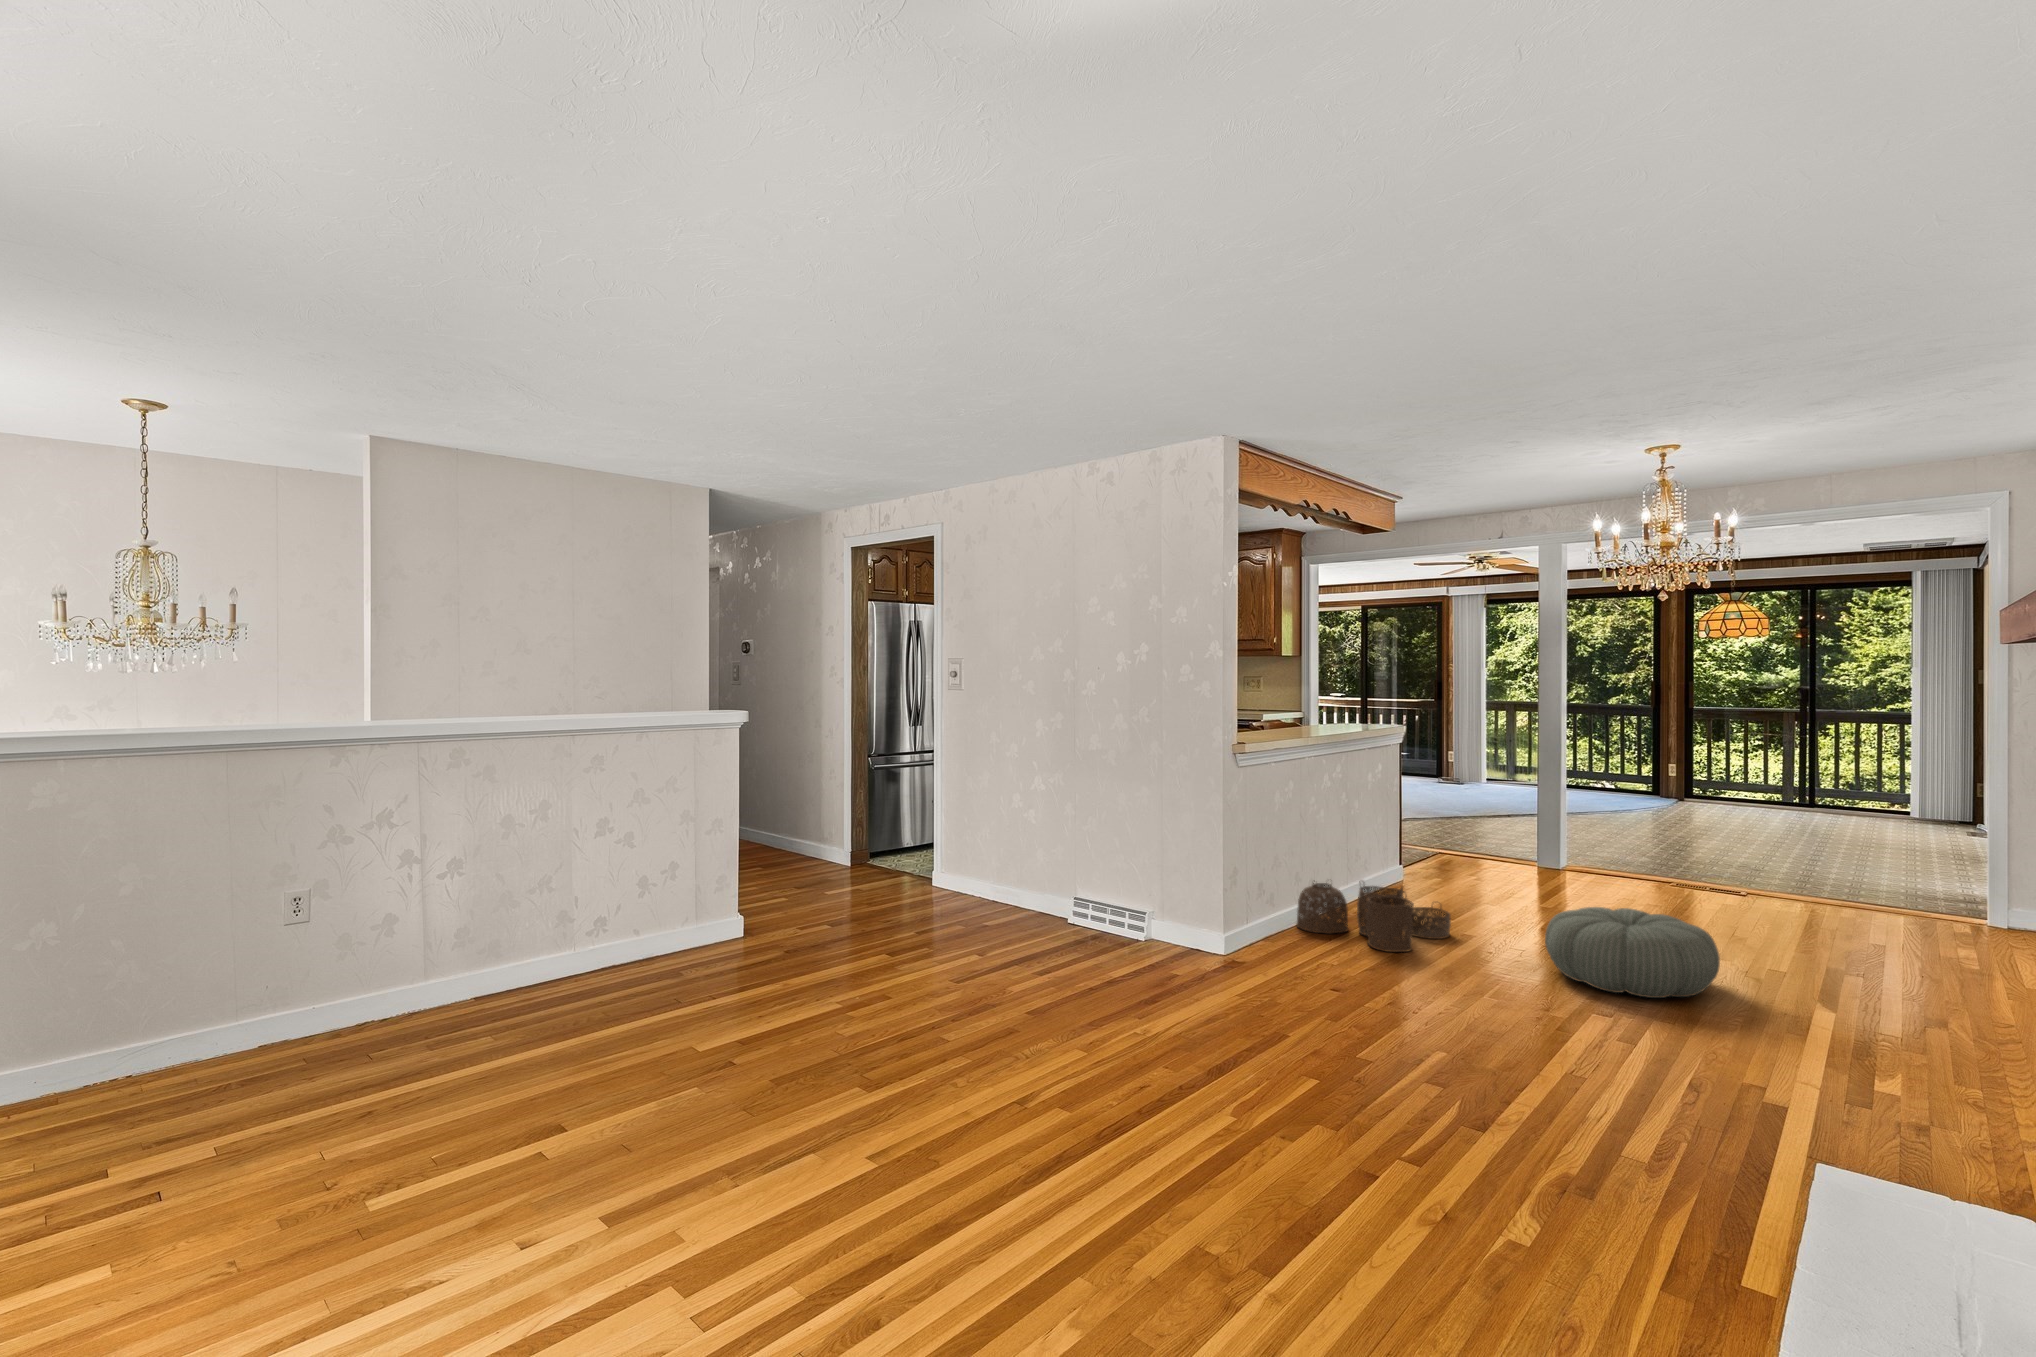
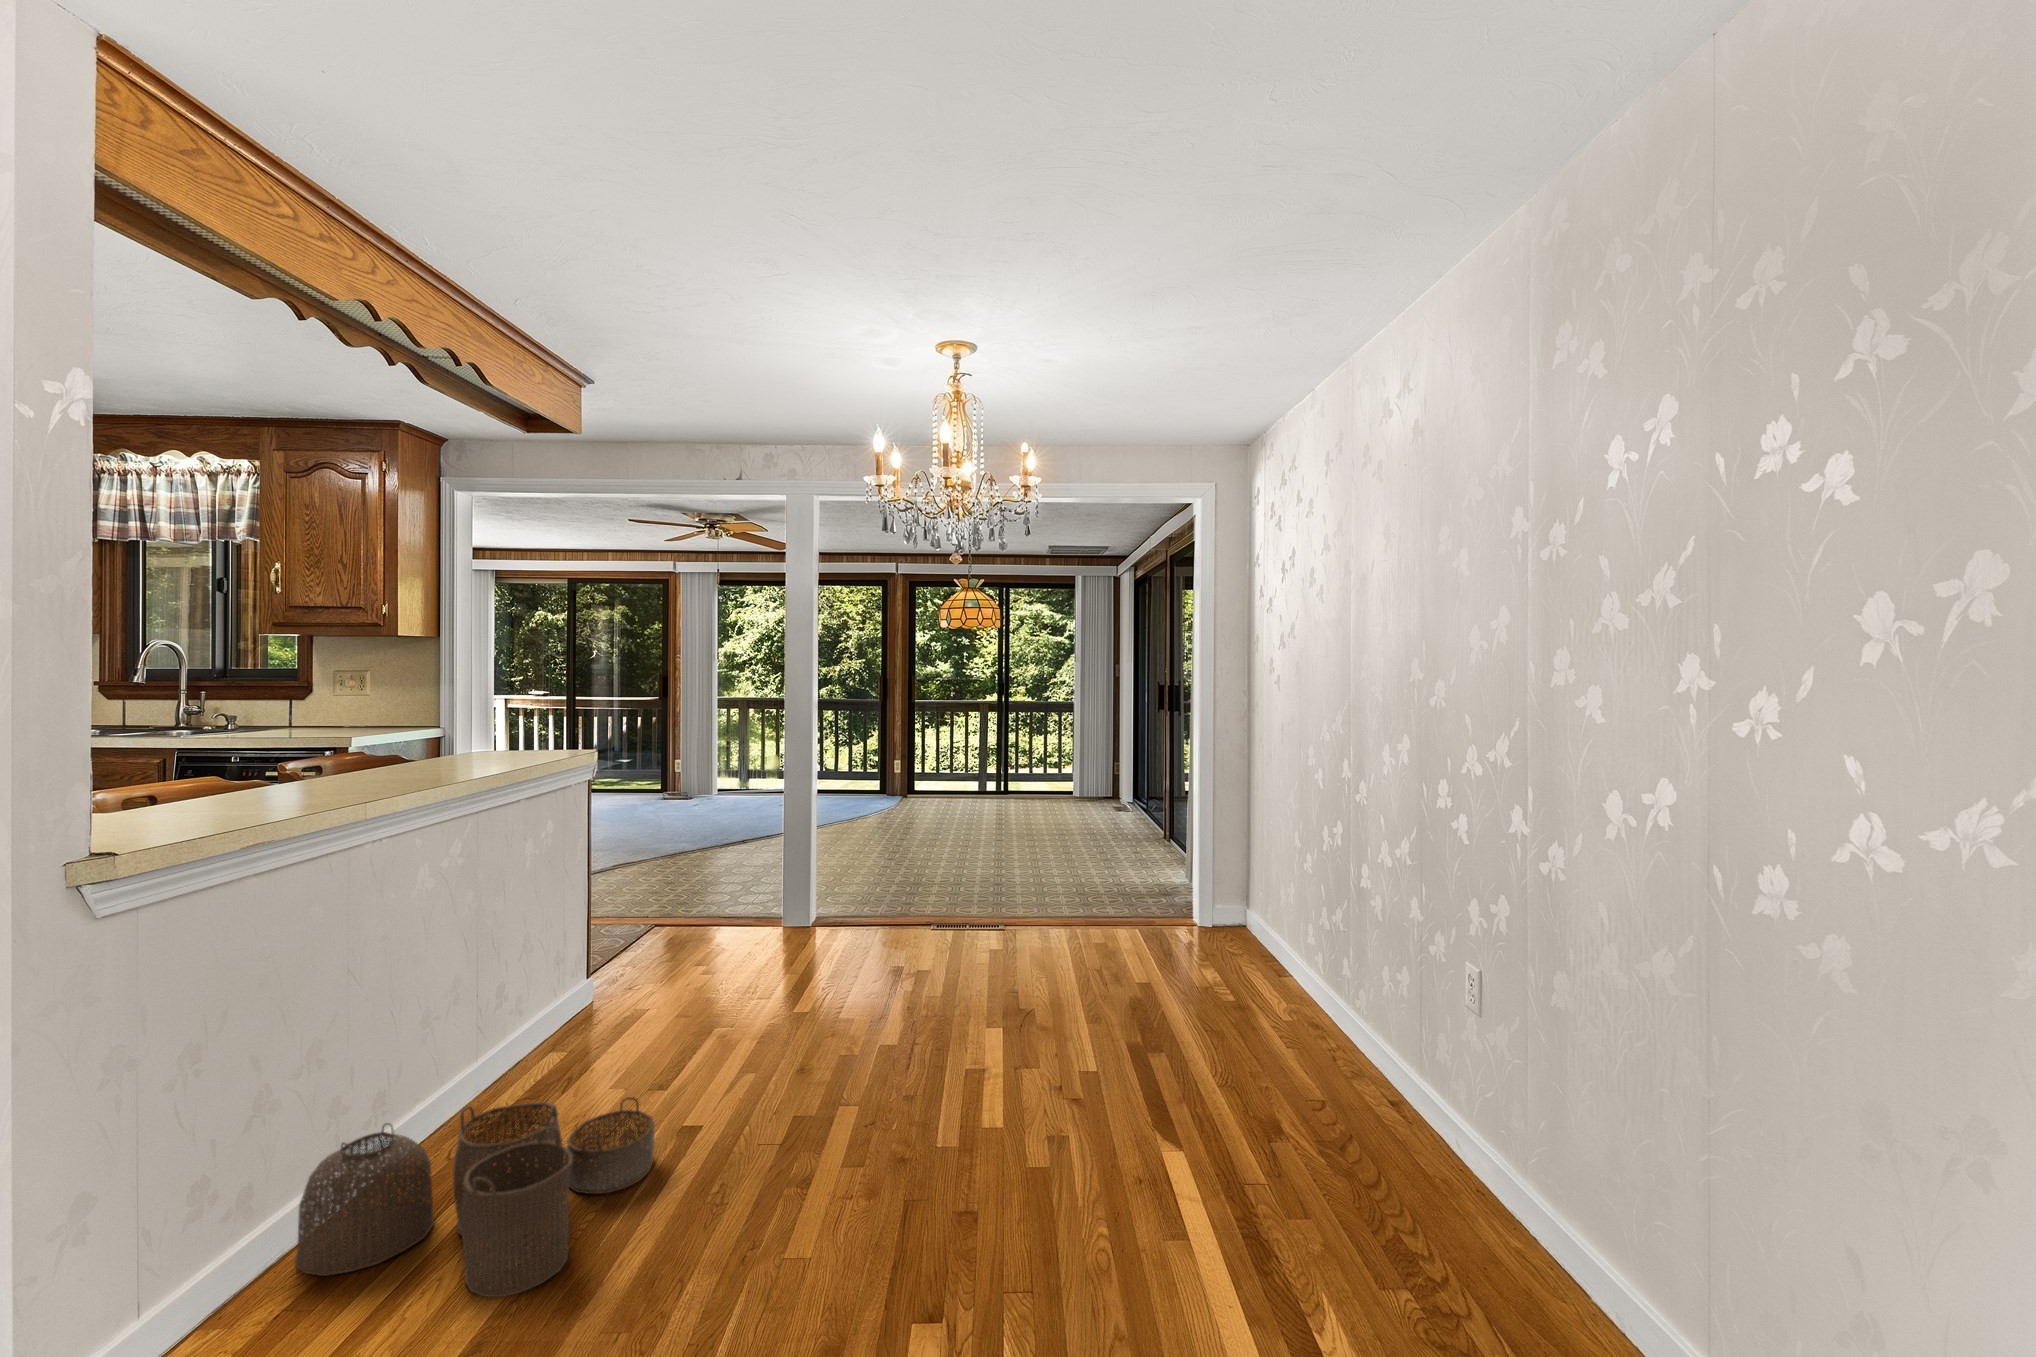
pouf: present [1545,907,1720,998] -> none [824,1058,1085,1273]

